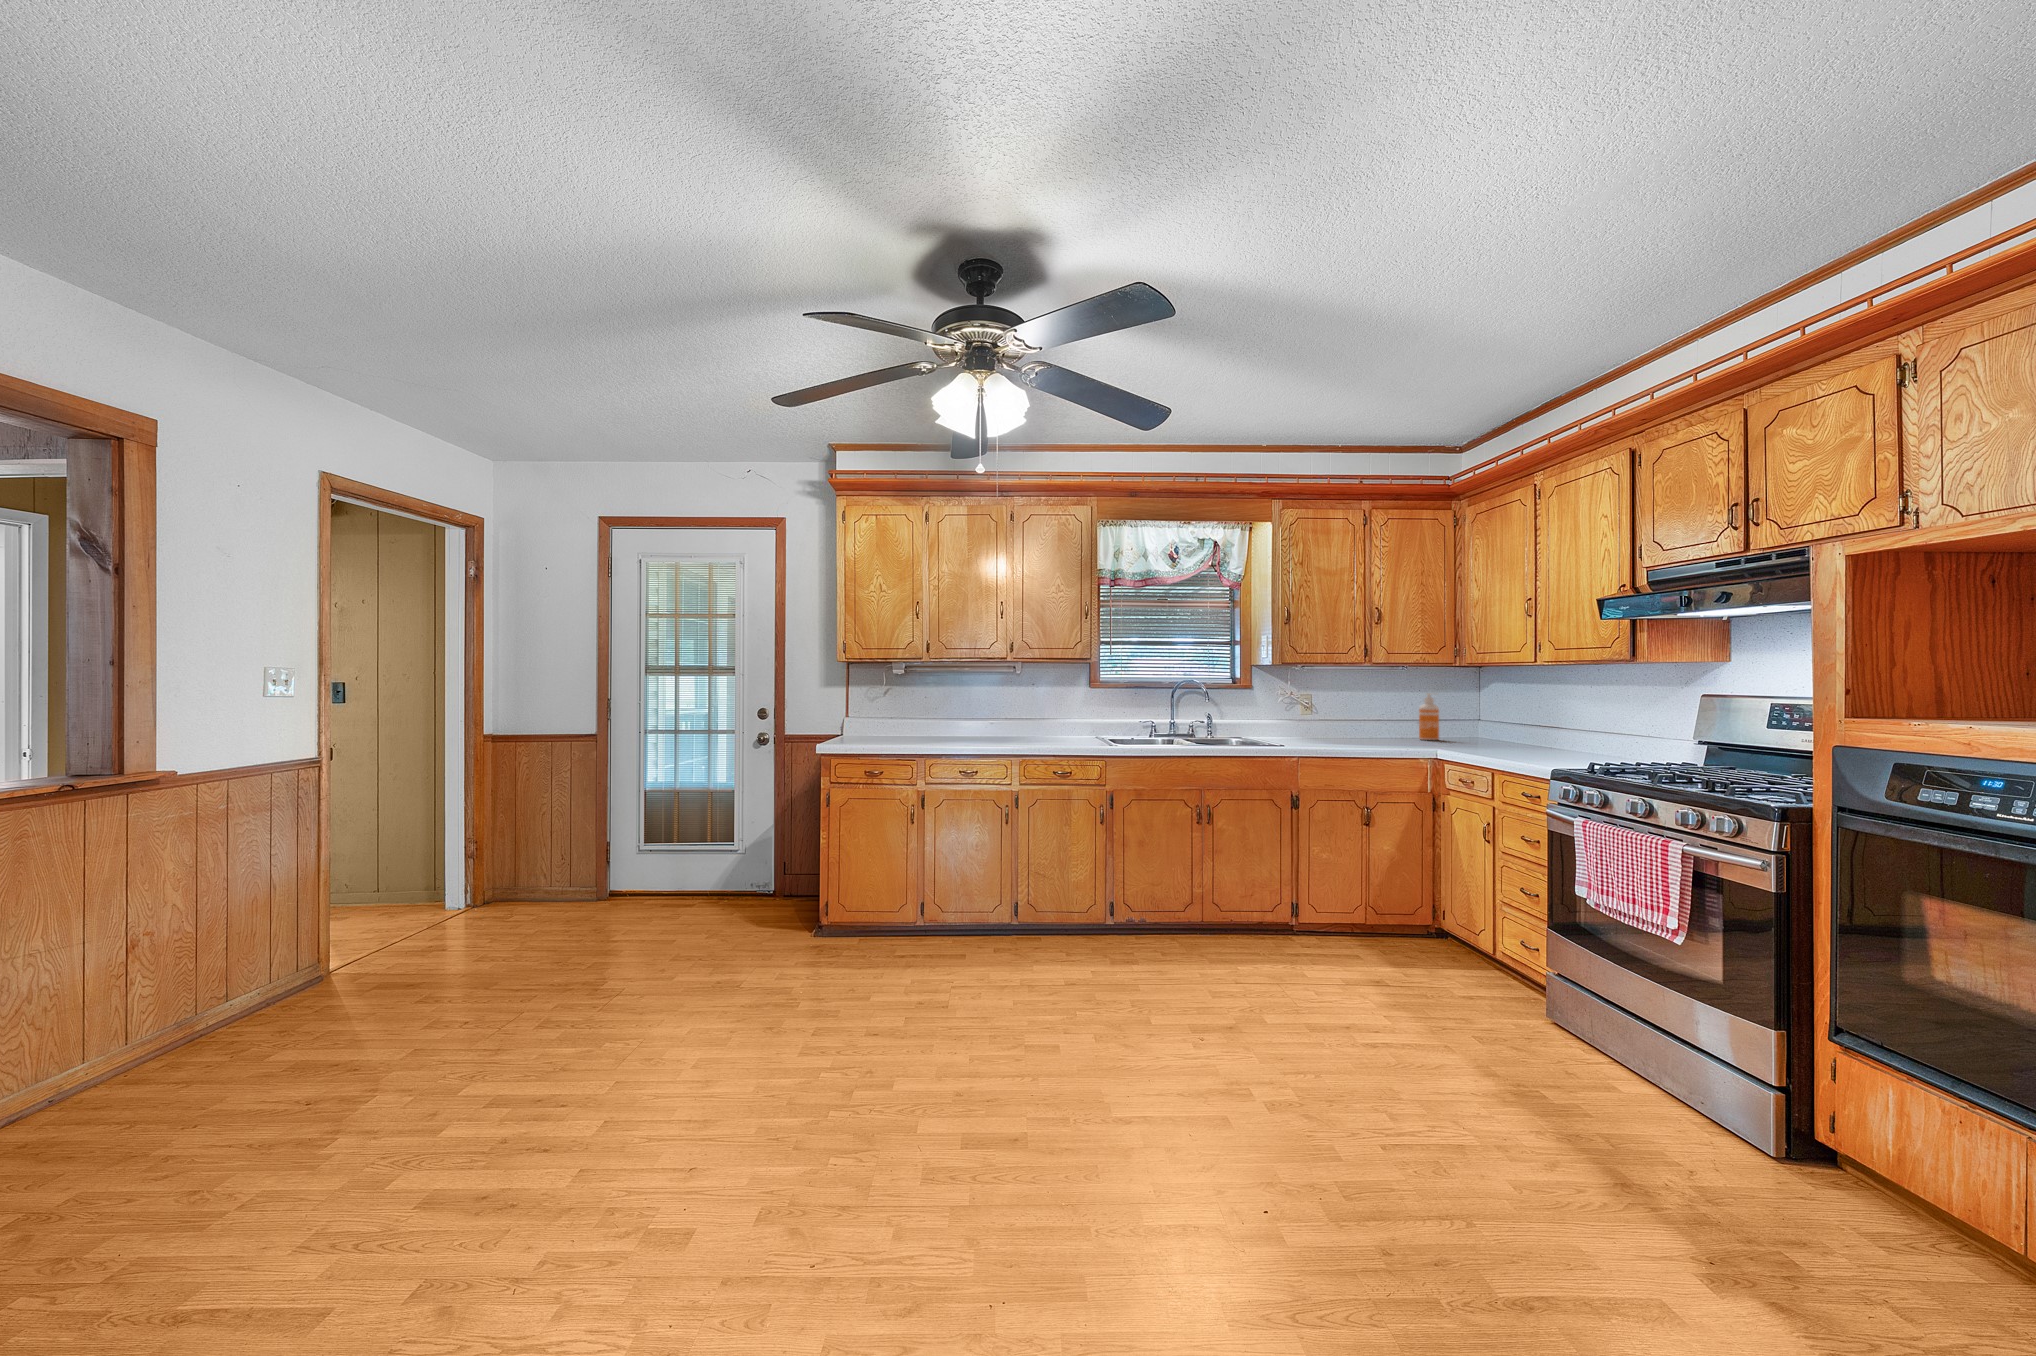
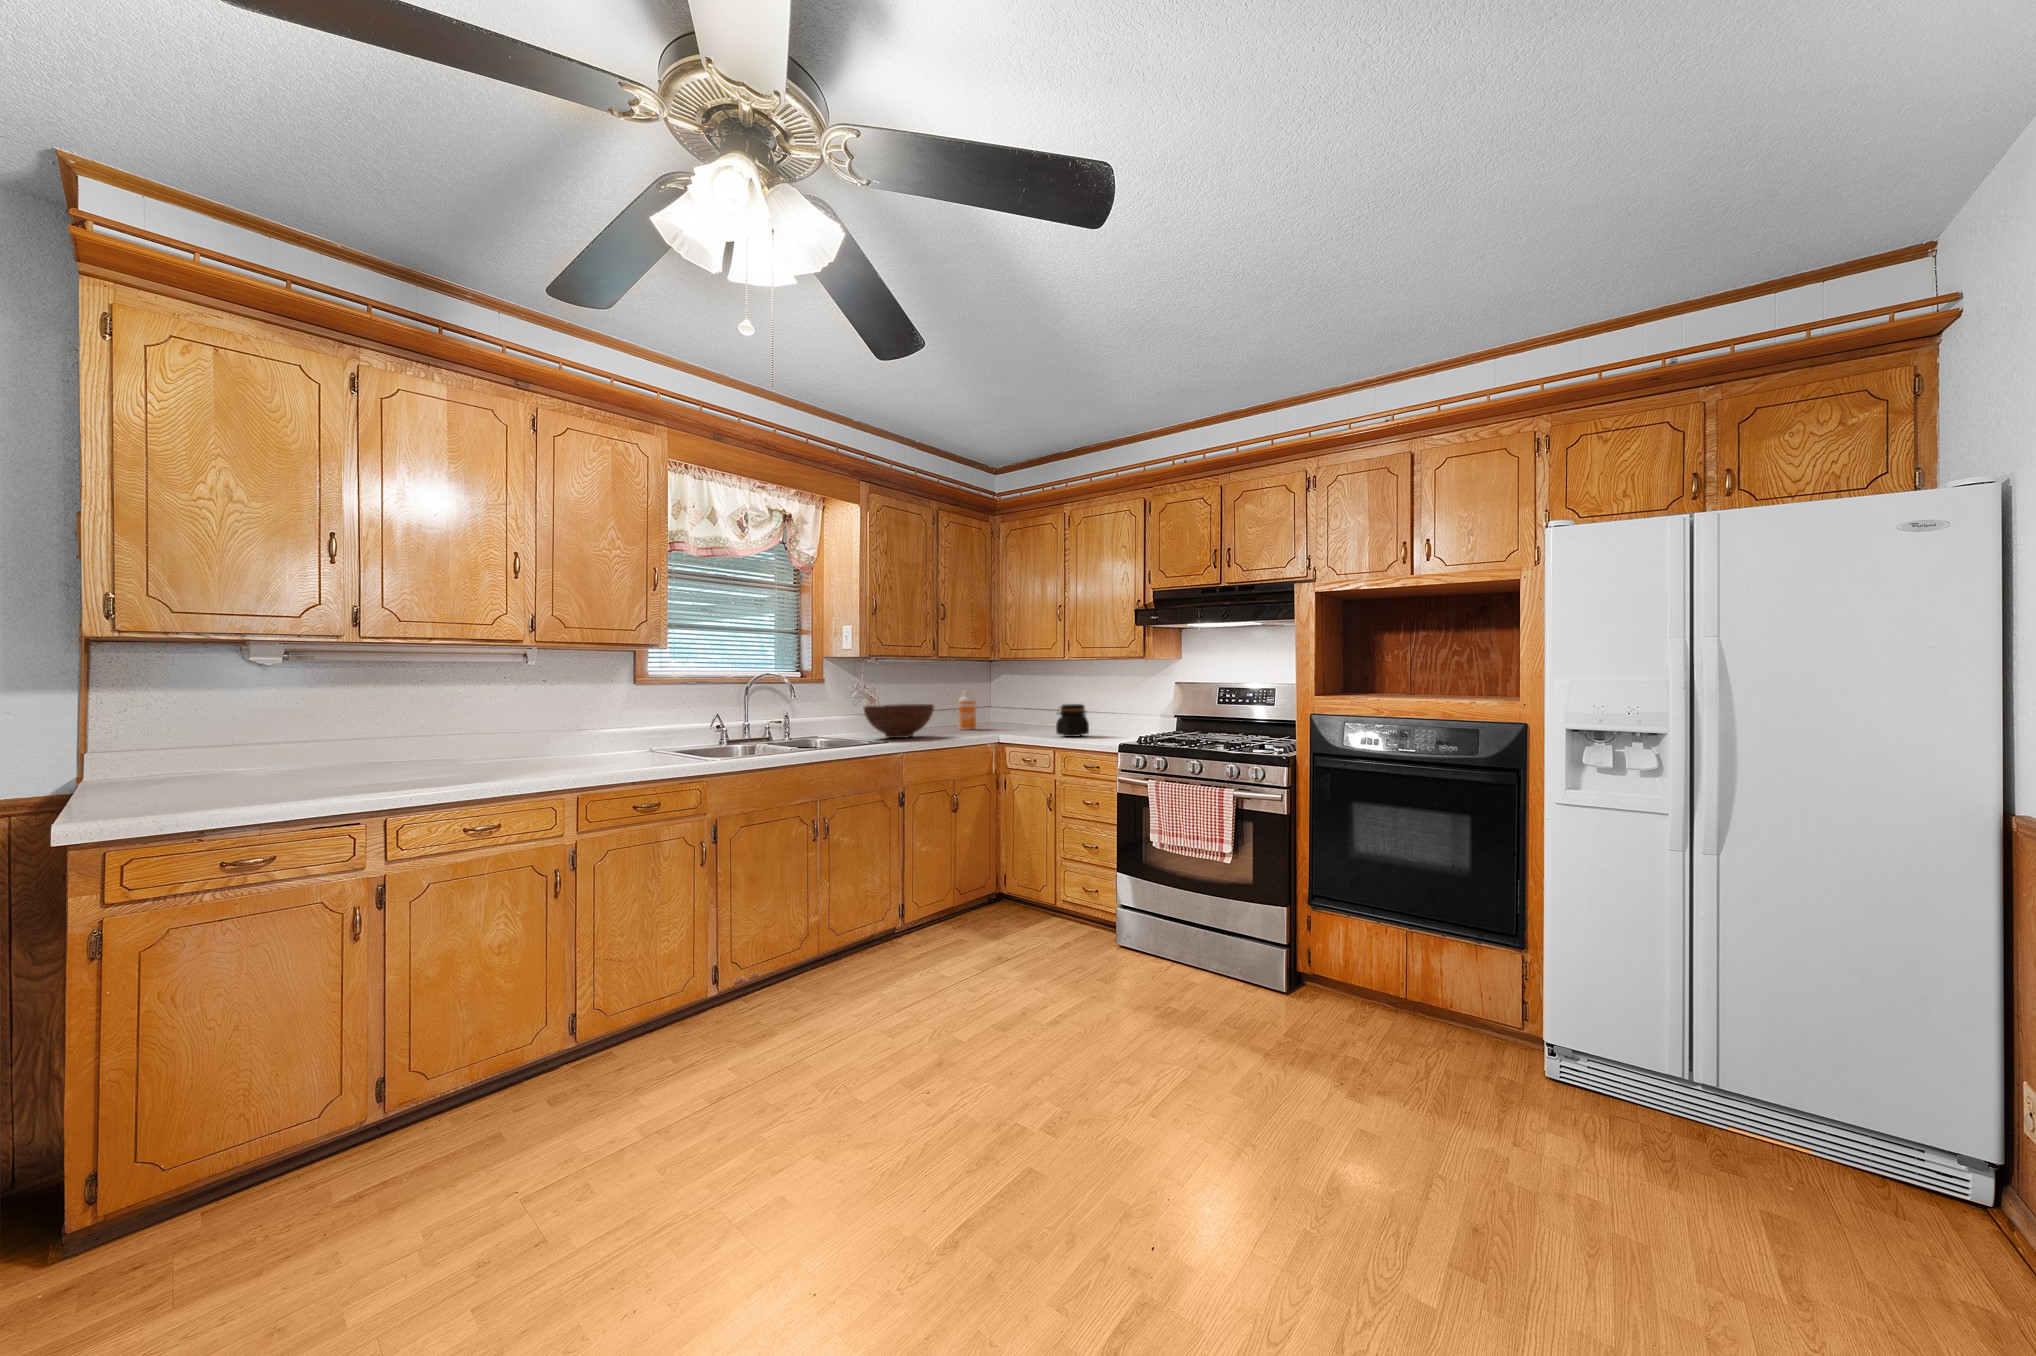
fruit bowl: none [1288,709,1359,742] -> present [864,704,934,738]
jar: none [1457,718,1501,754] -> present [1056,704,1089,737]

